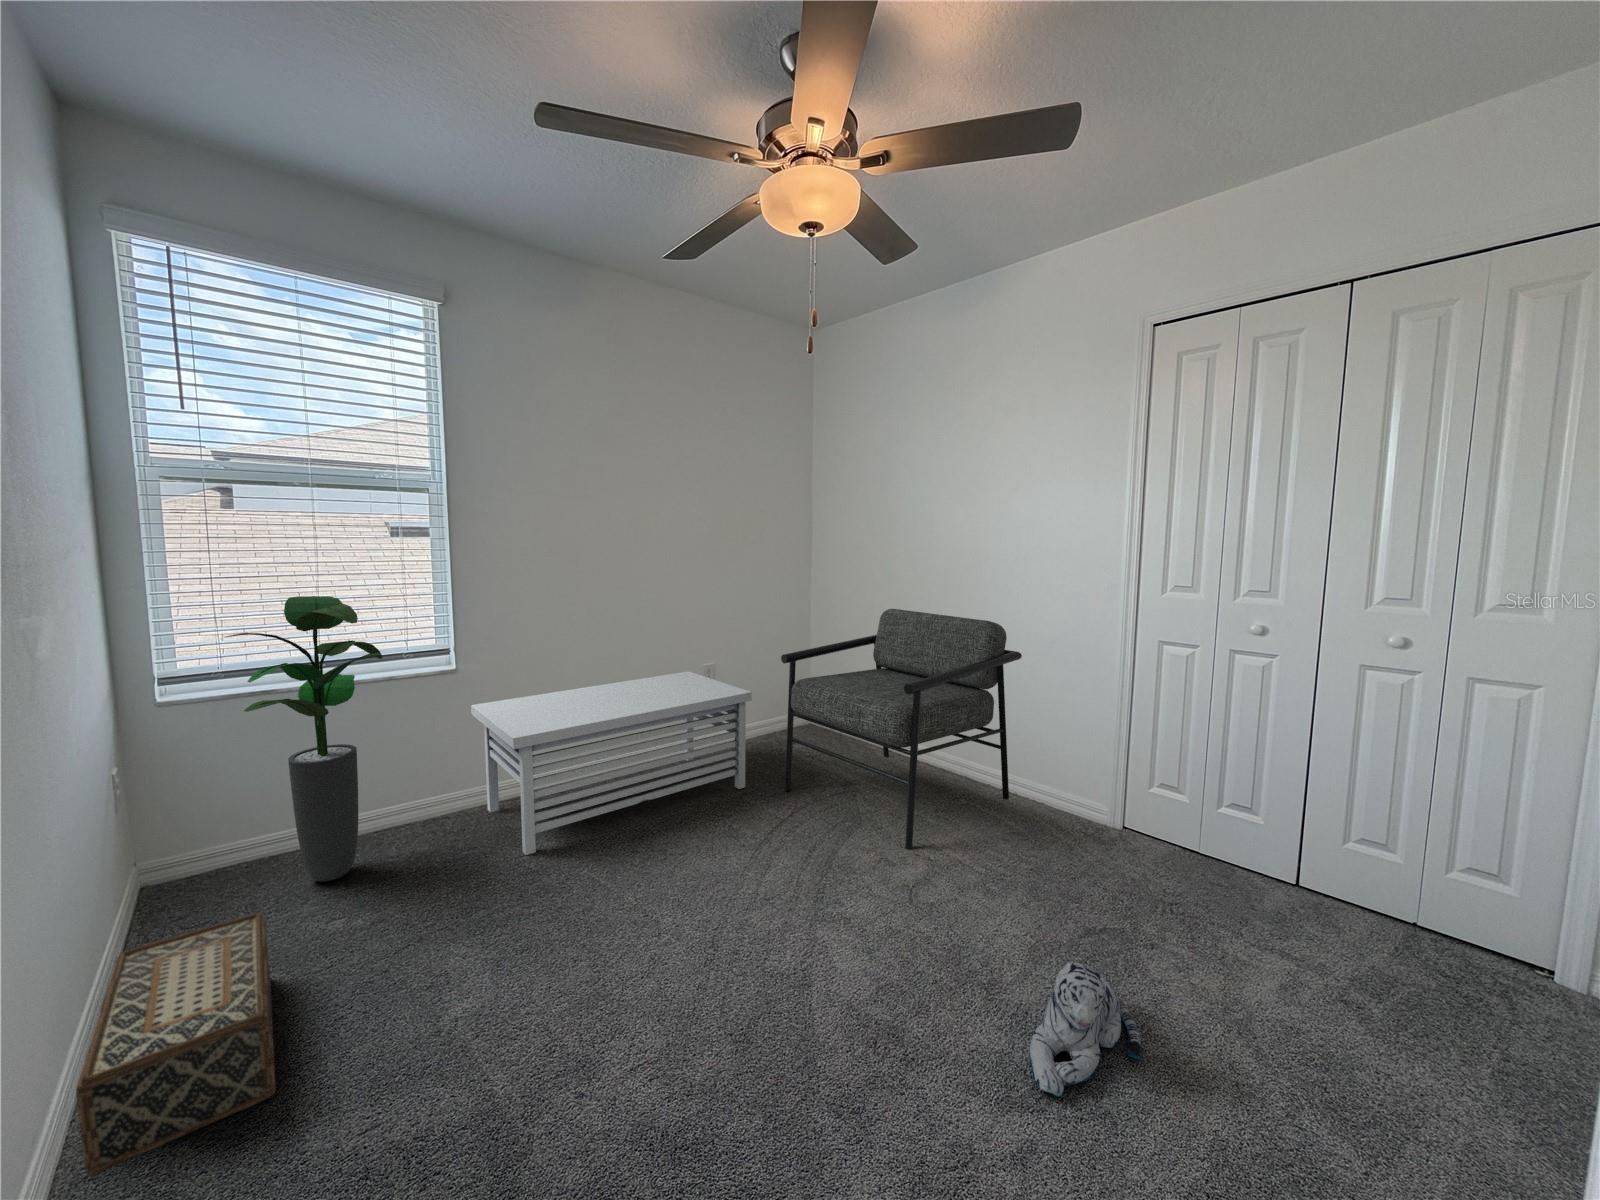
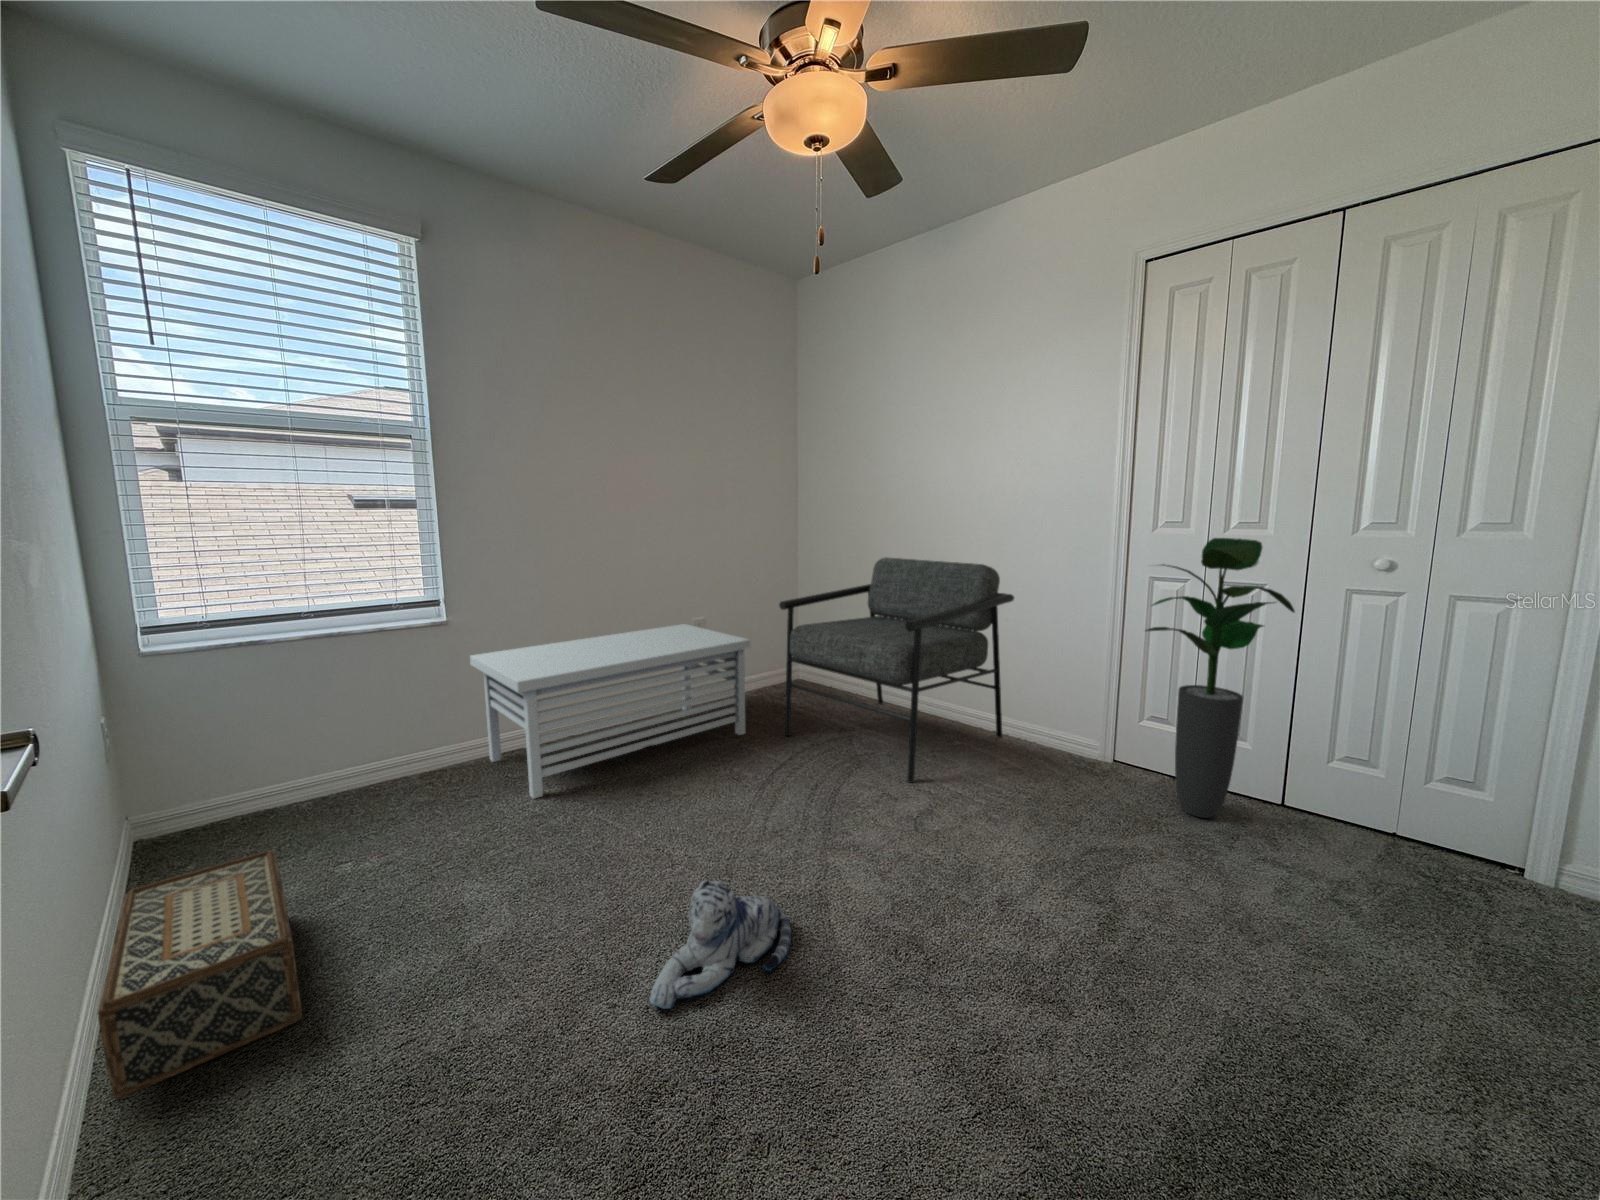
potted plant: present [225,596,382,882] -> present [1146,538,1295,818]
plush toy: present [1030,962,1141,1097] -> present [650,880,792,1009]

